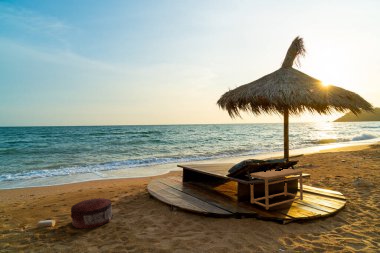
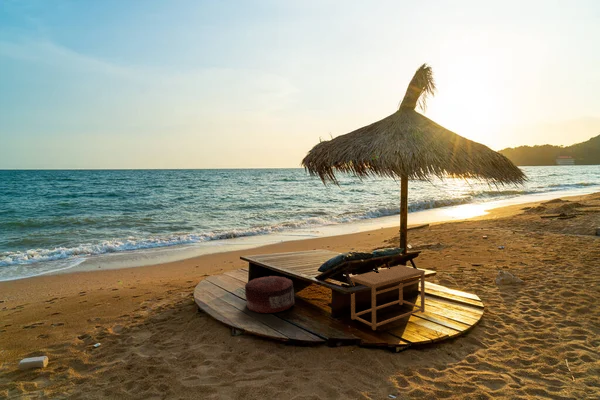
pouf: present [71,198,113,229] -> present [245,276,294,313]

